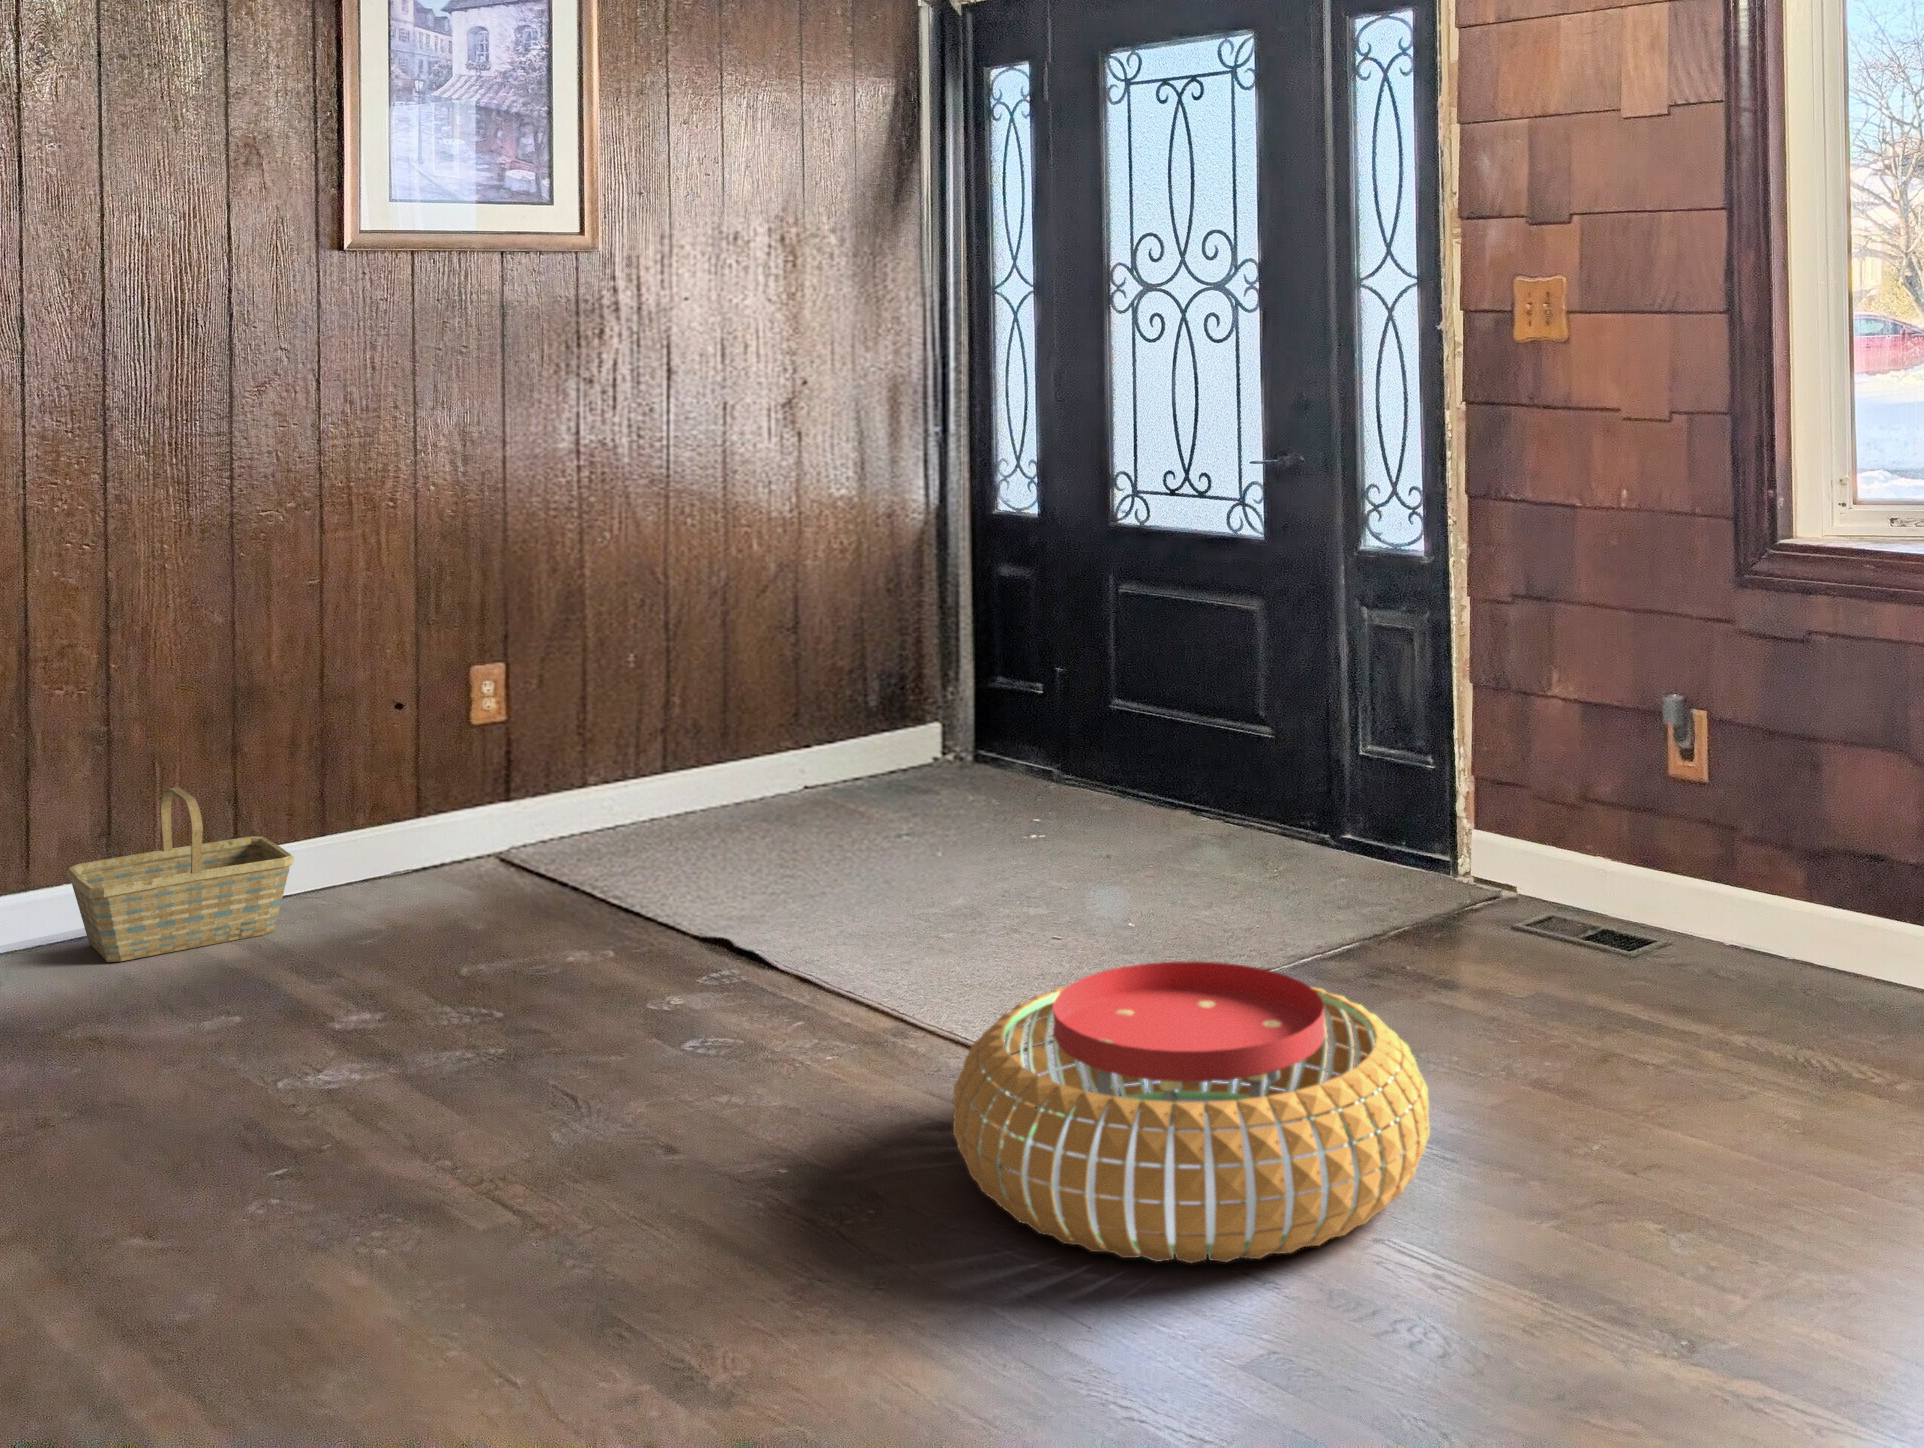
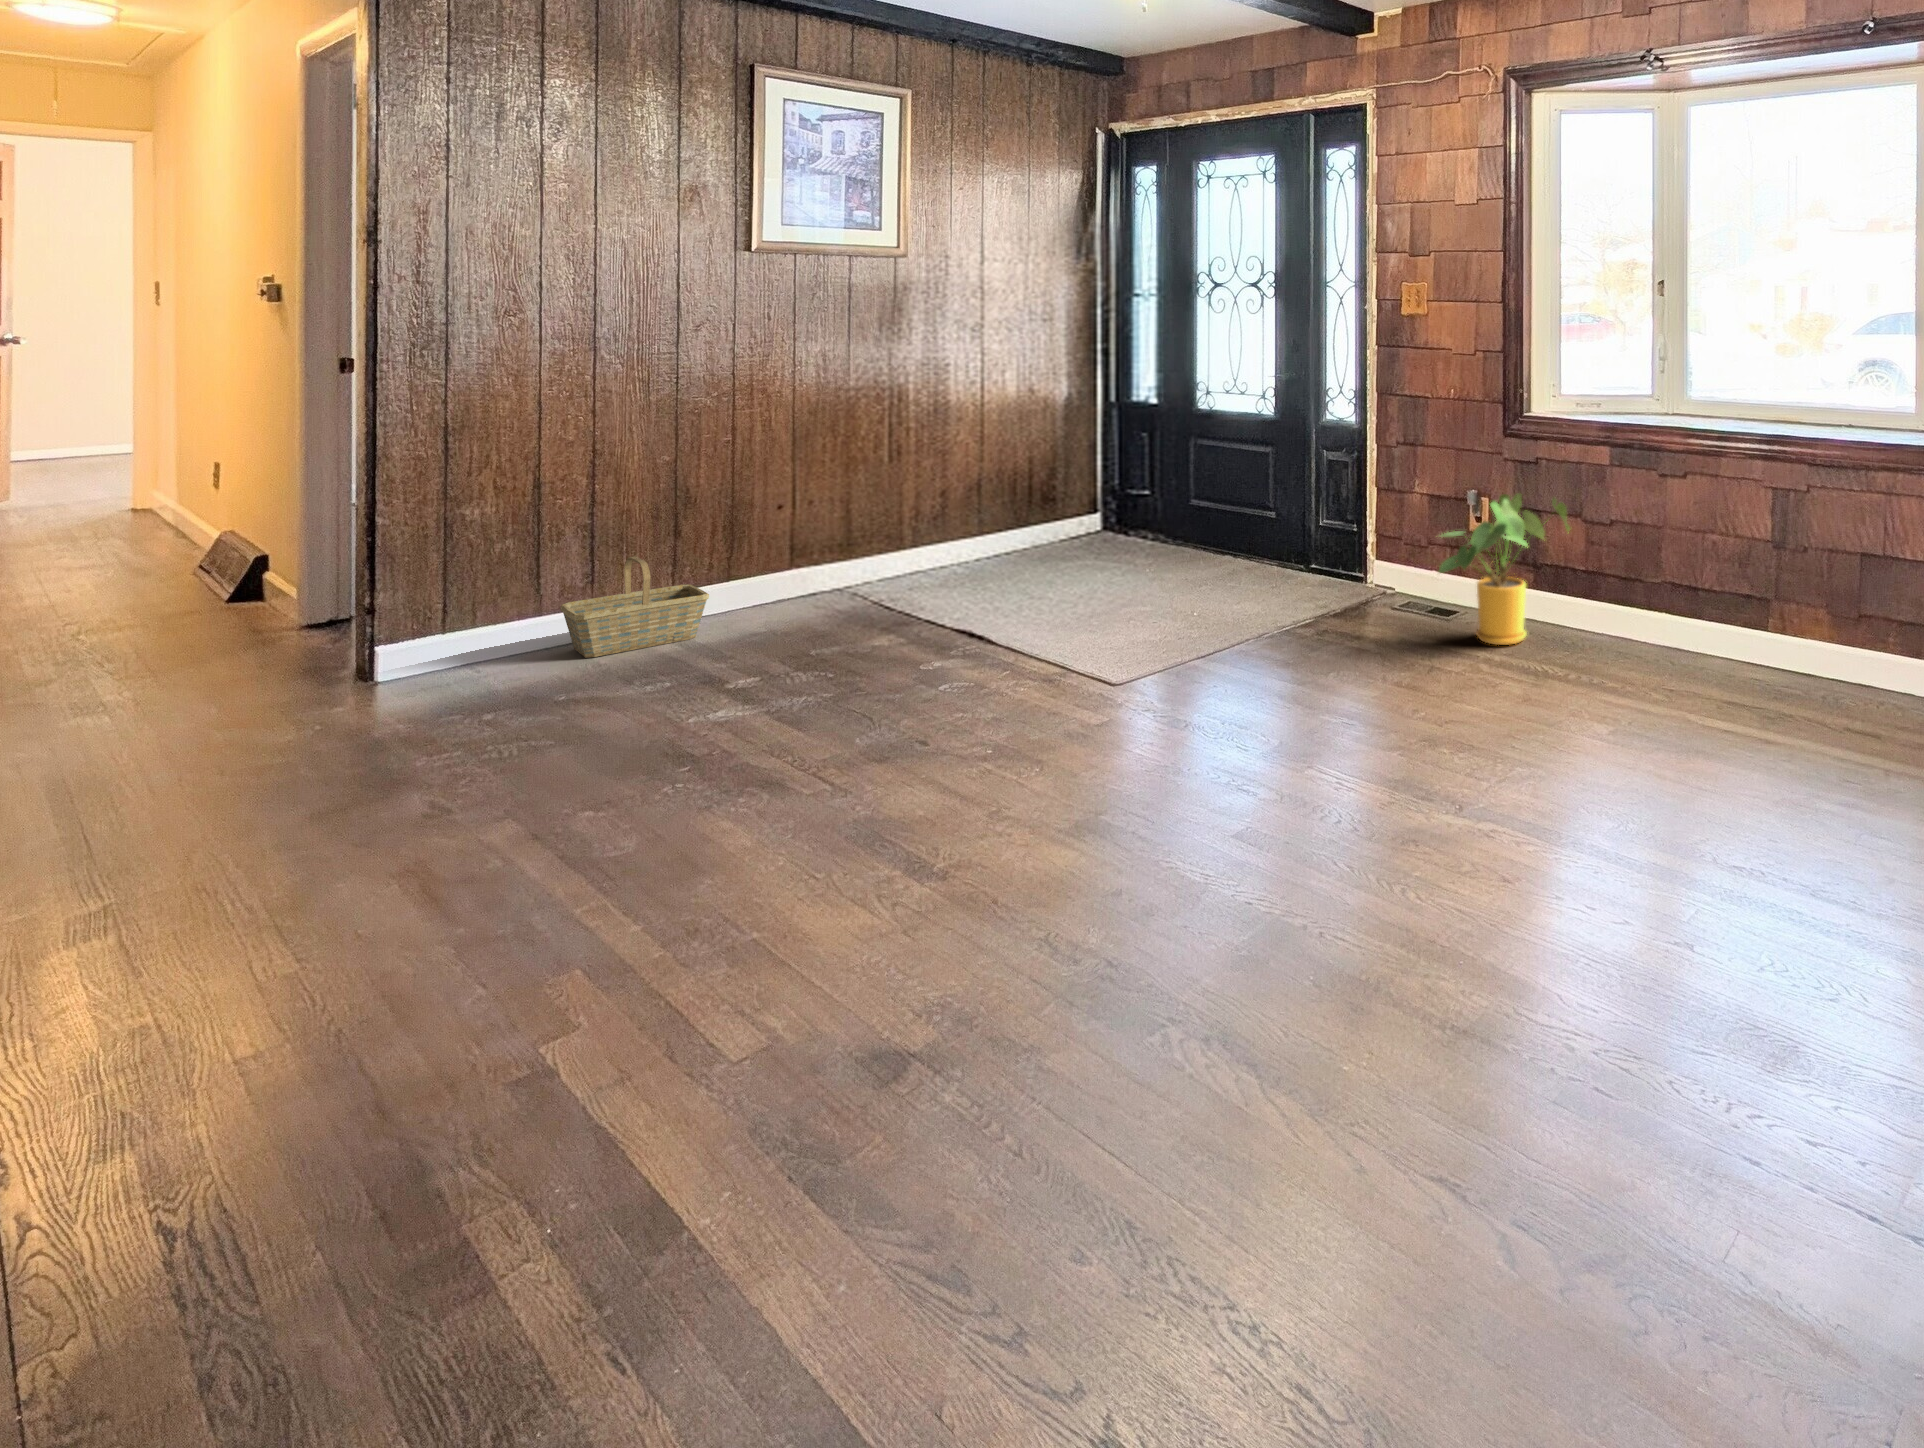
house plant: none [1602,707,1886,1019] -> present [1439,494,1570,645]
pouf: present [953,961,1430,1263] -> none [1084,623,1335,771]

